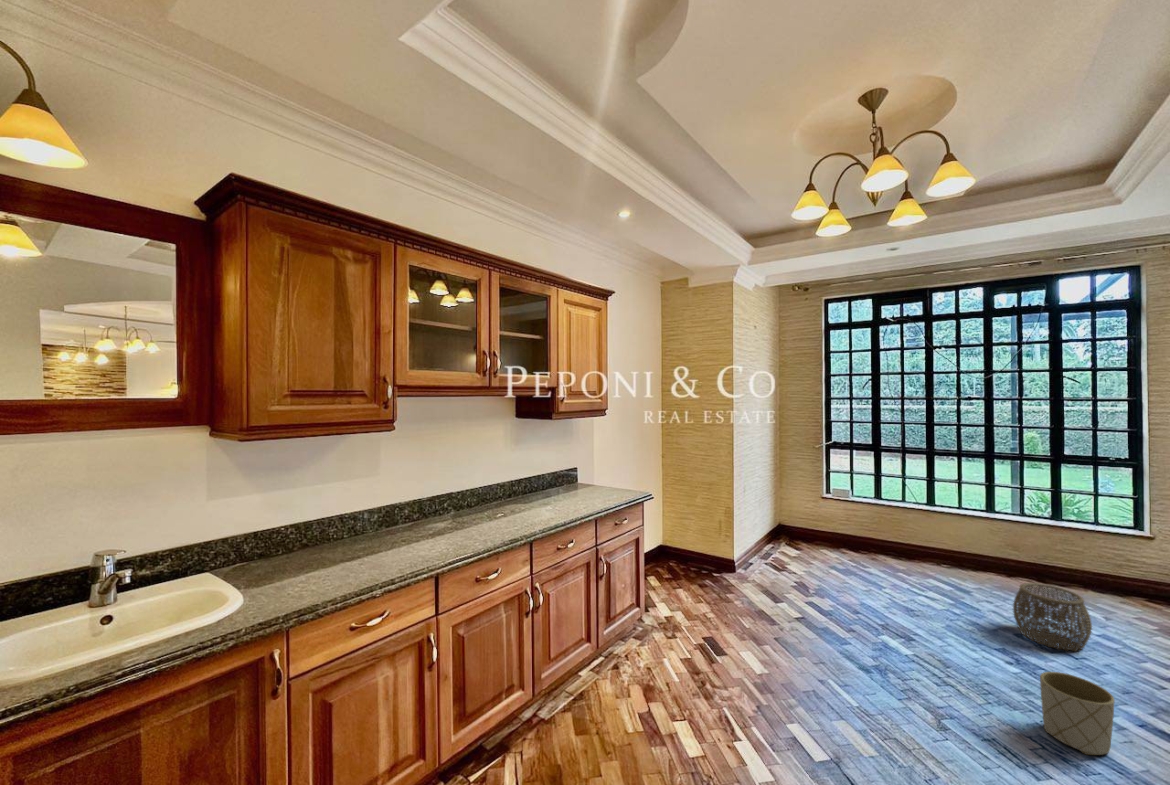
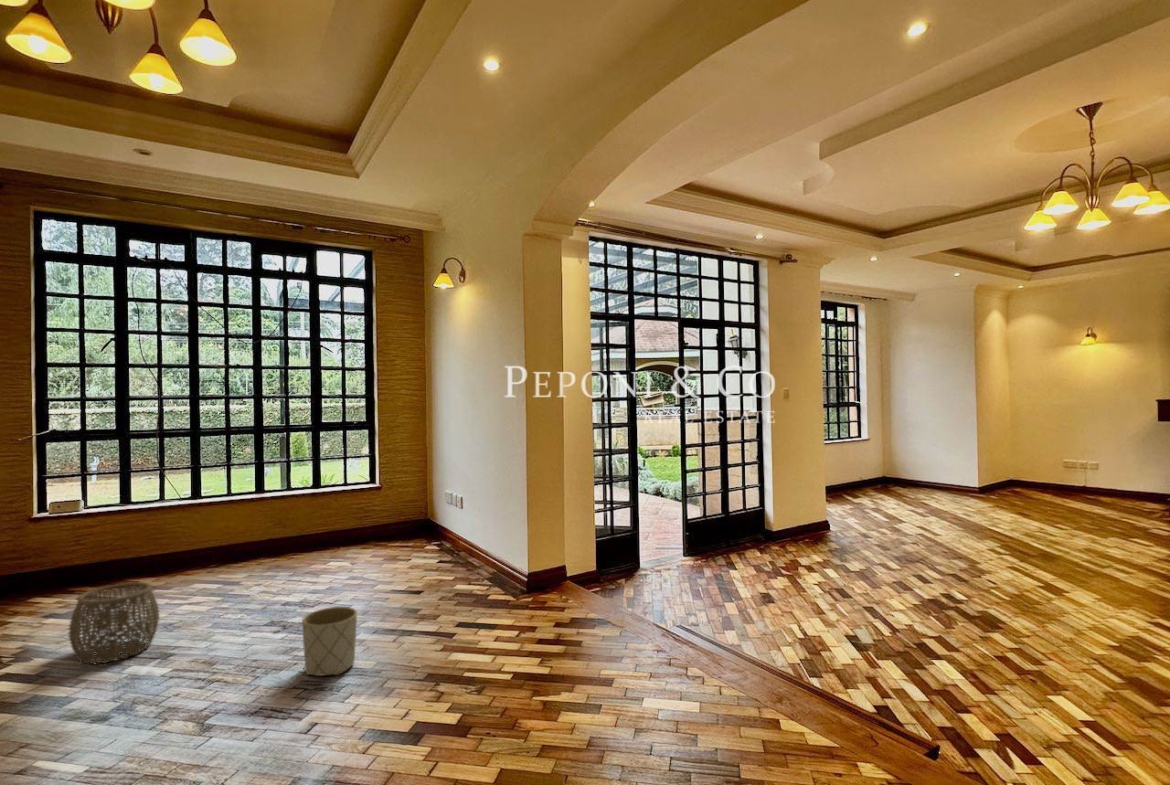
woven basket: present [1013,583,1092,651] -> present [69,582,160,665]

